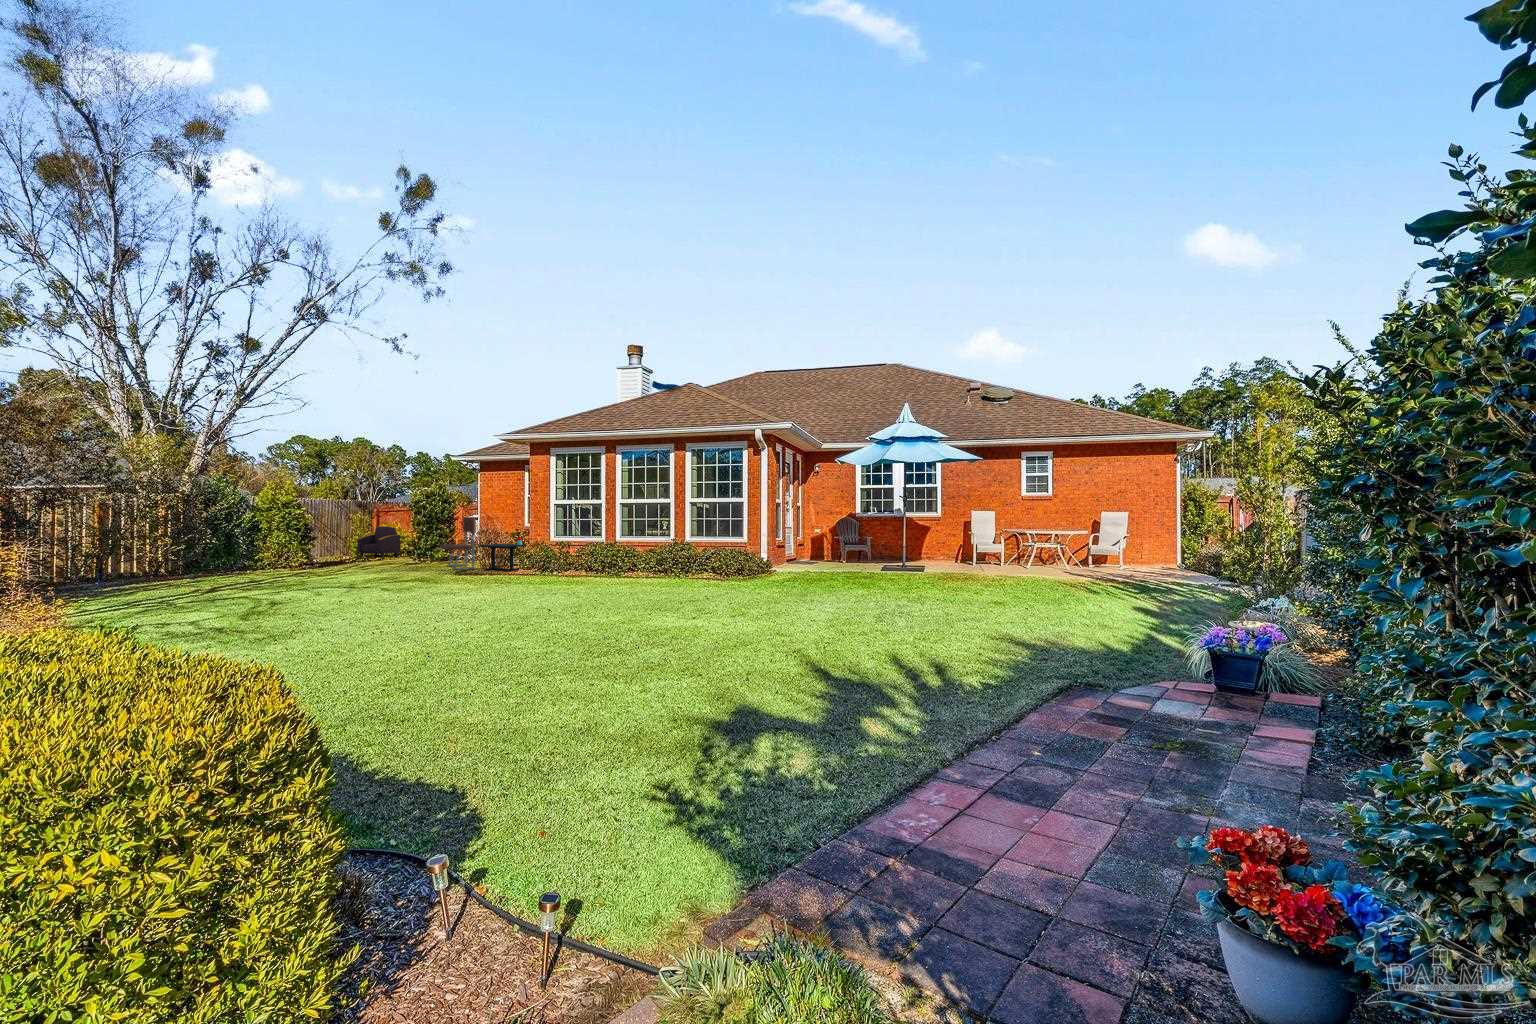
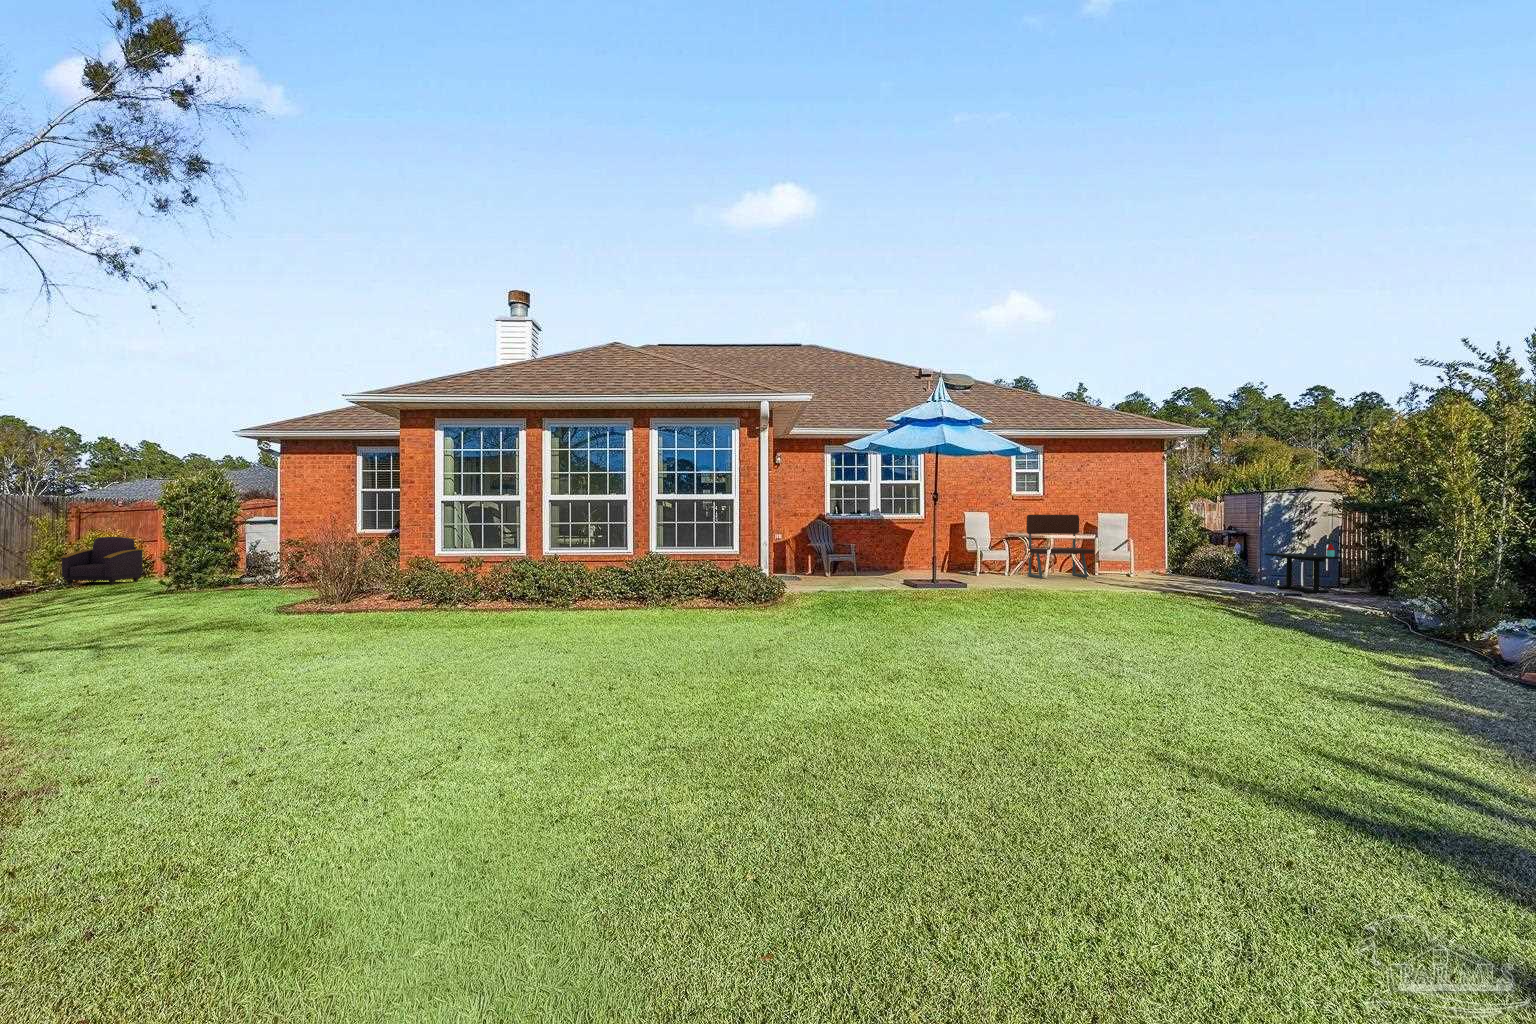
bench: present [440,517,476,570] -> present [1027,515,1095,578]
side table: present [478,536,526,572] -> present [1265,544,1341,593]

